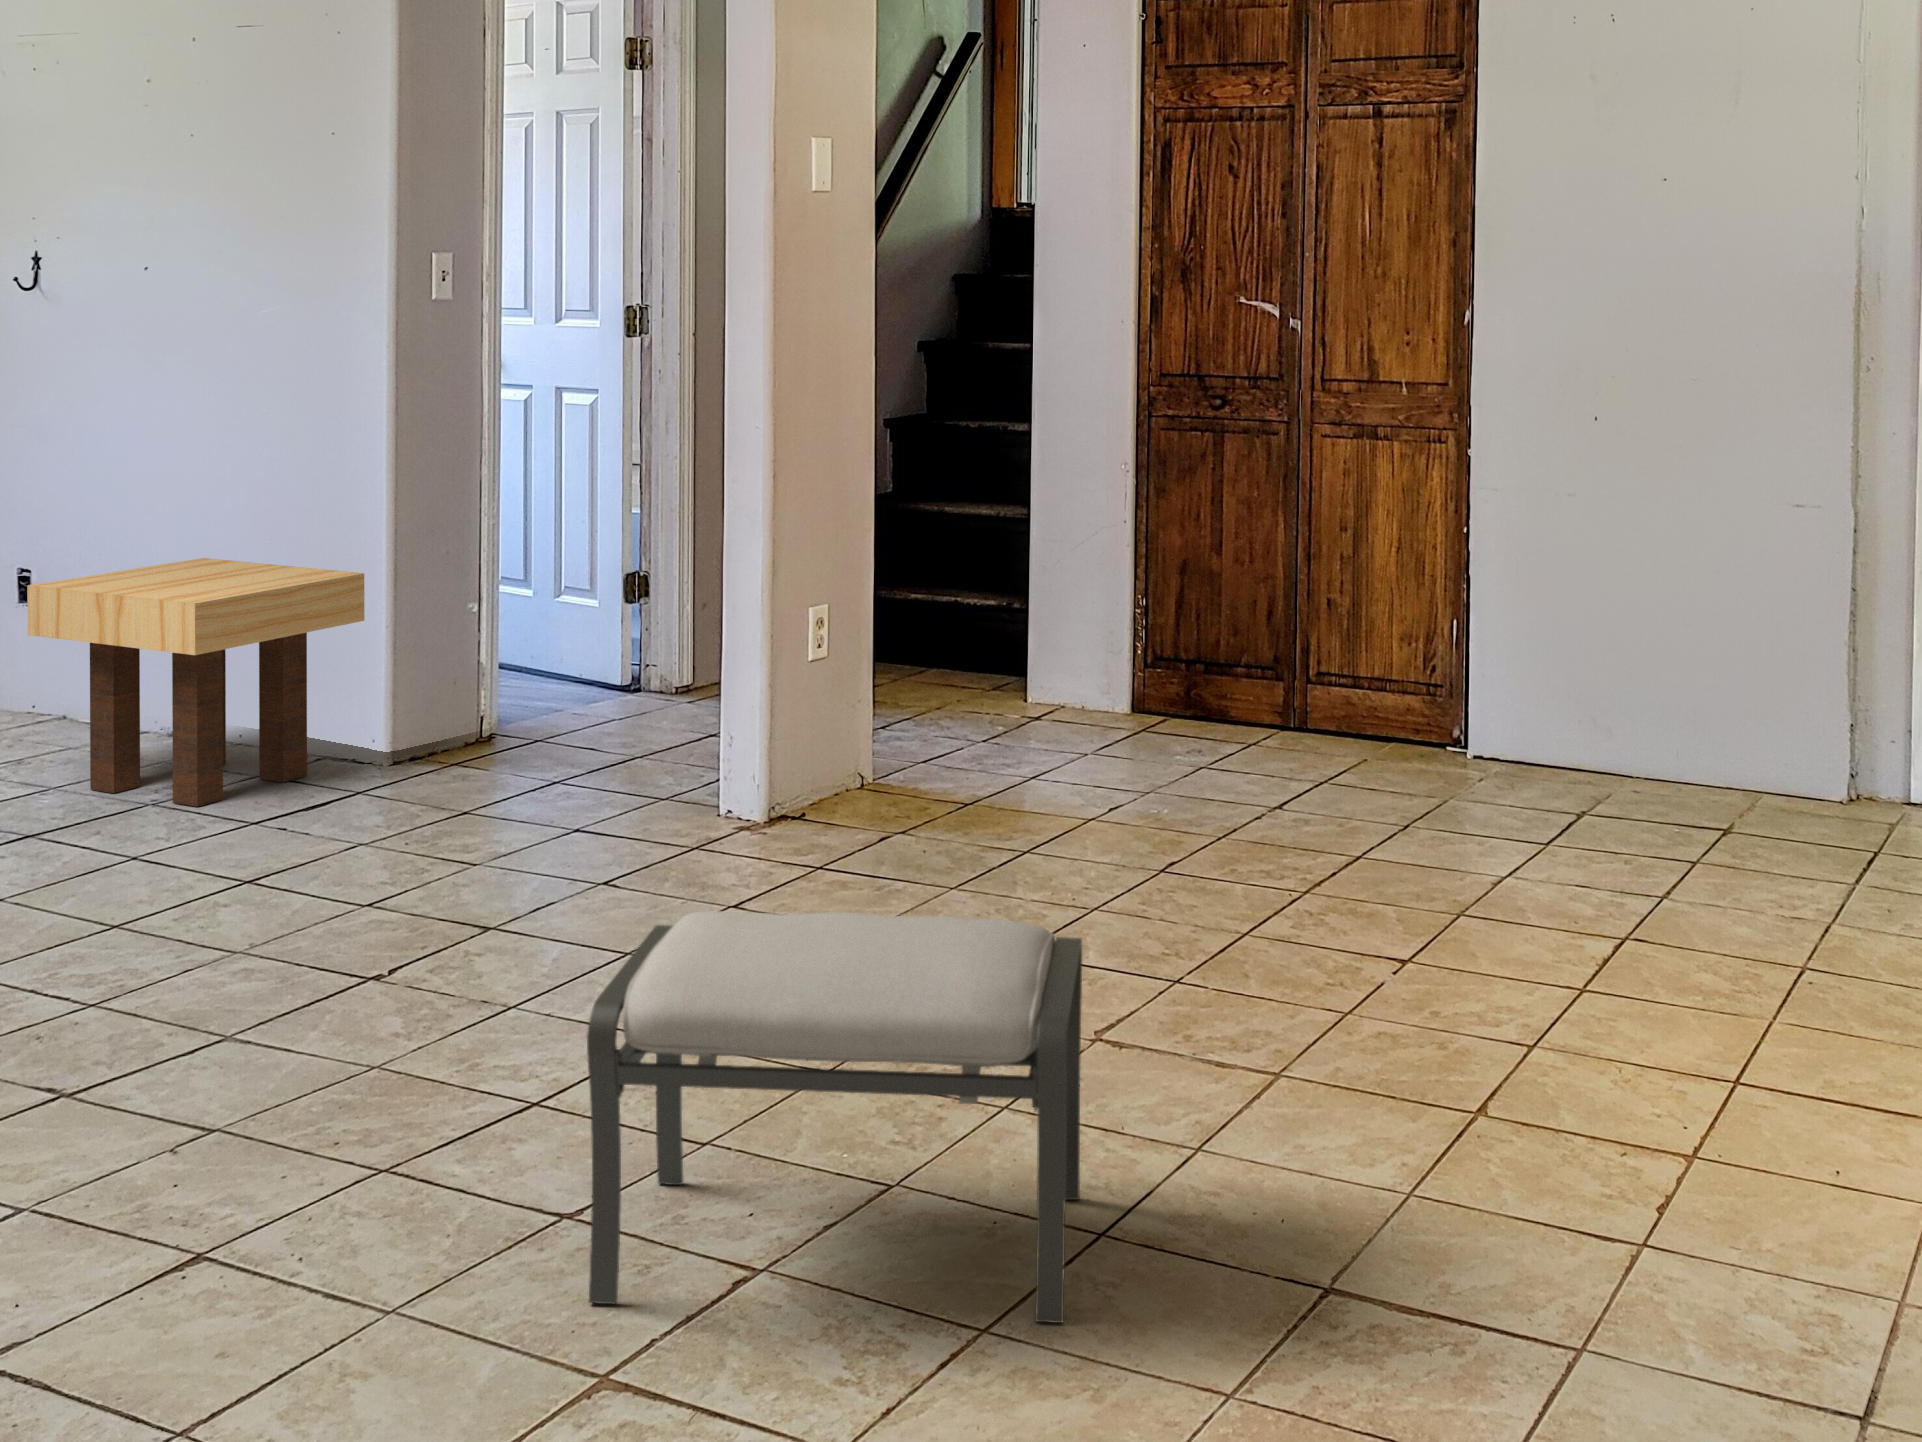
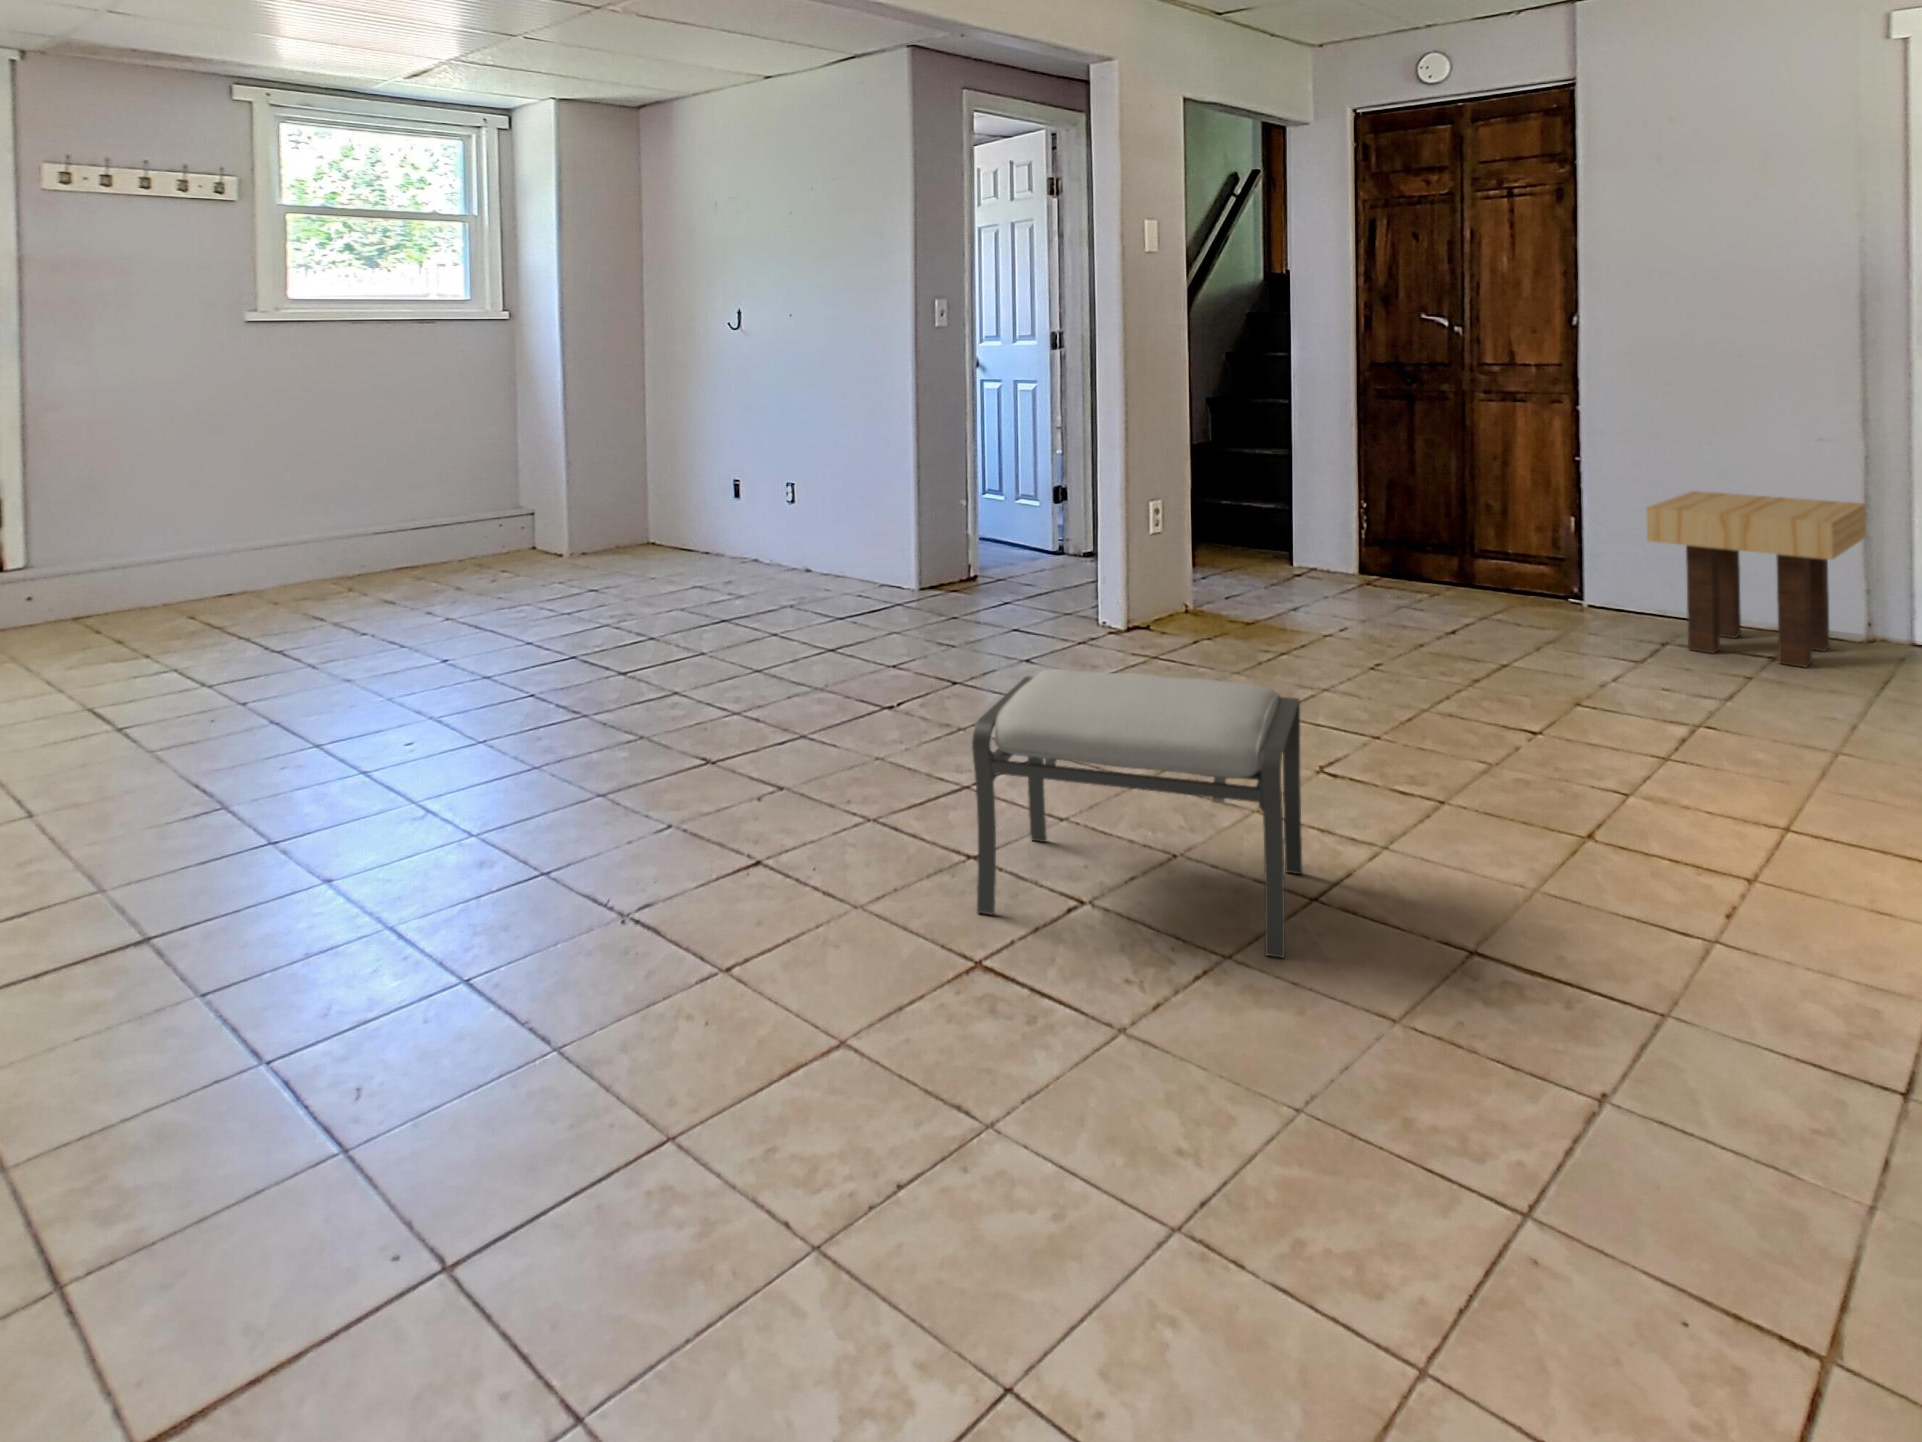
side table: present [27,558,364,807] -> present [1646,491,1866,668]

